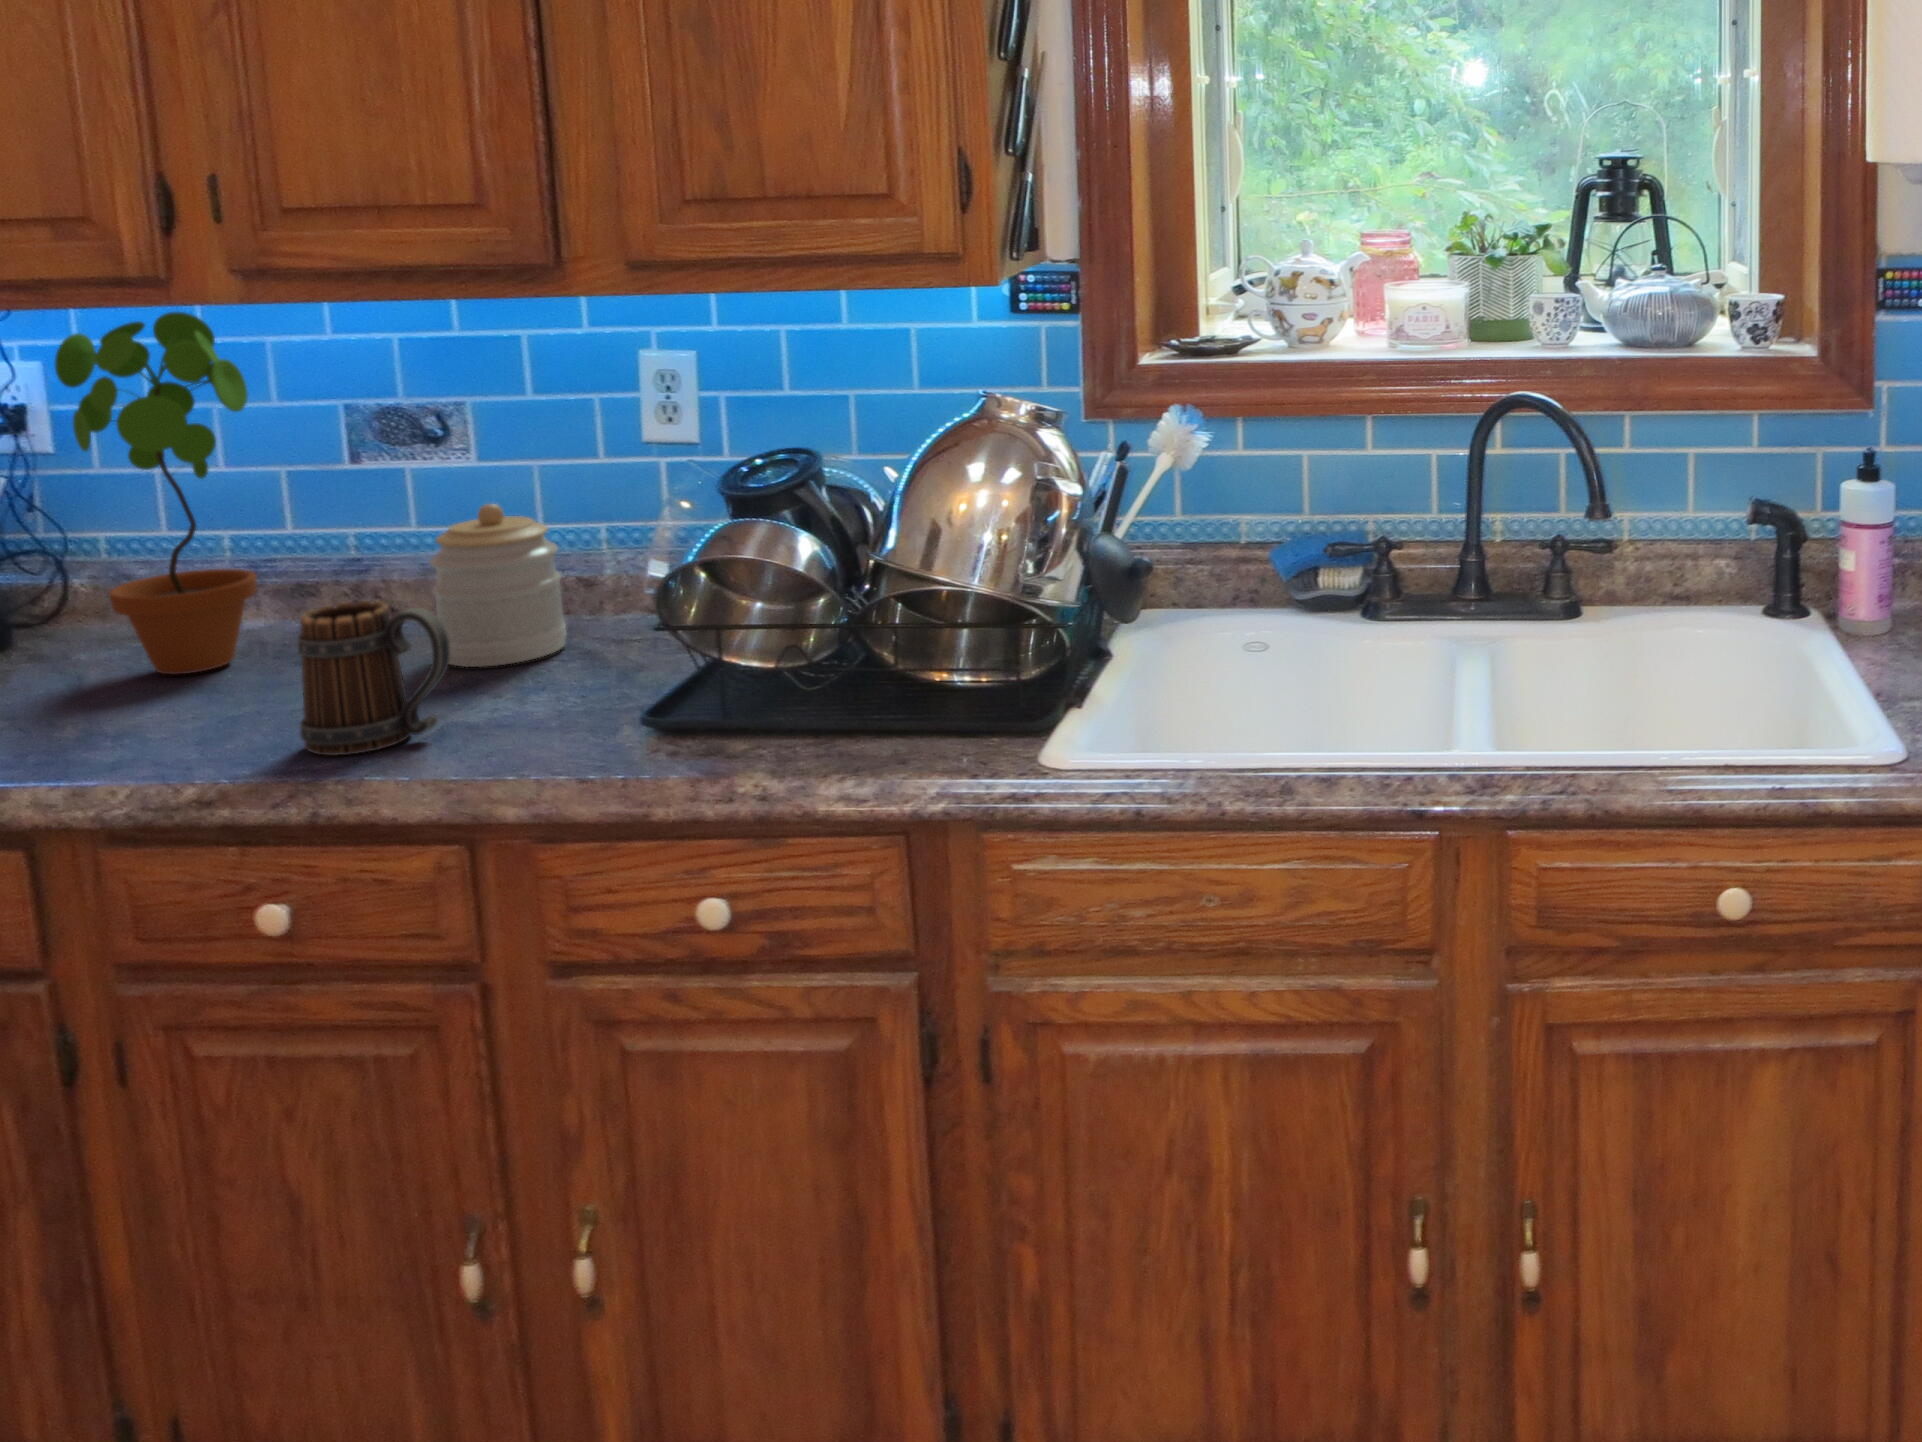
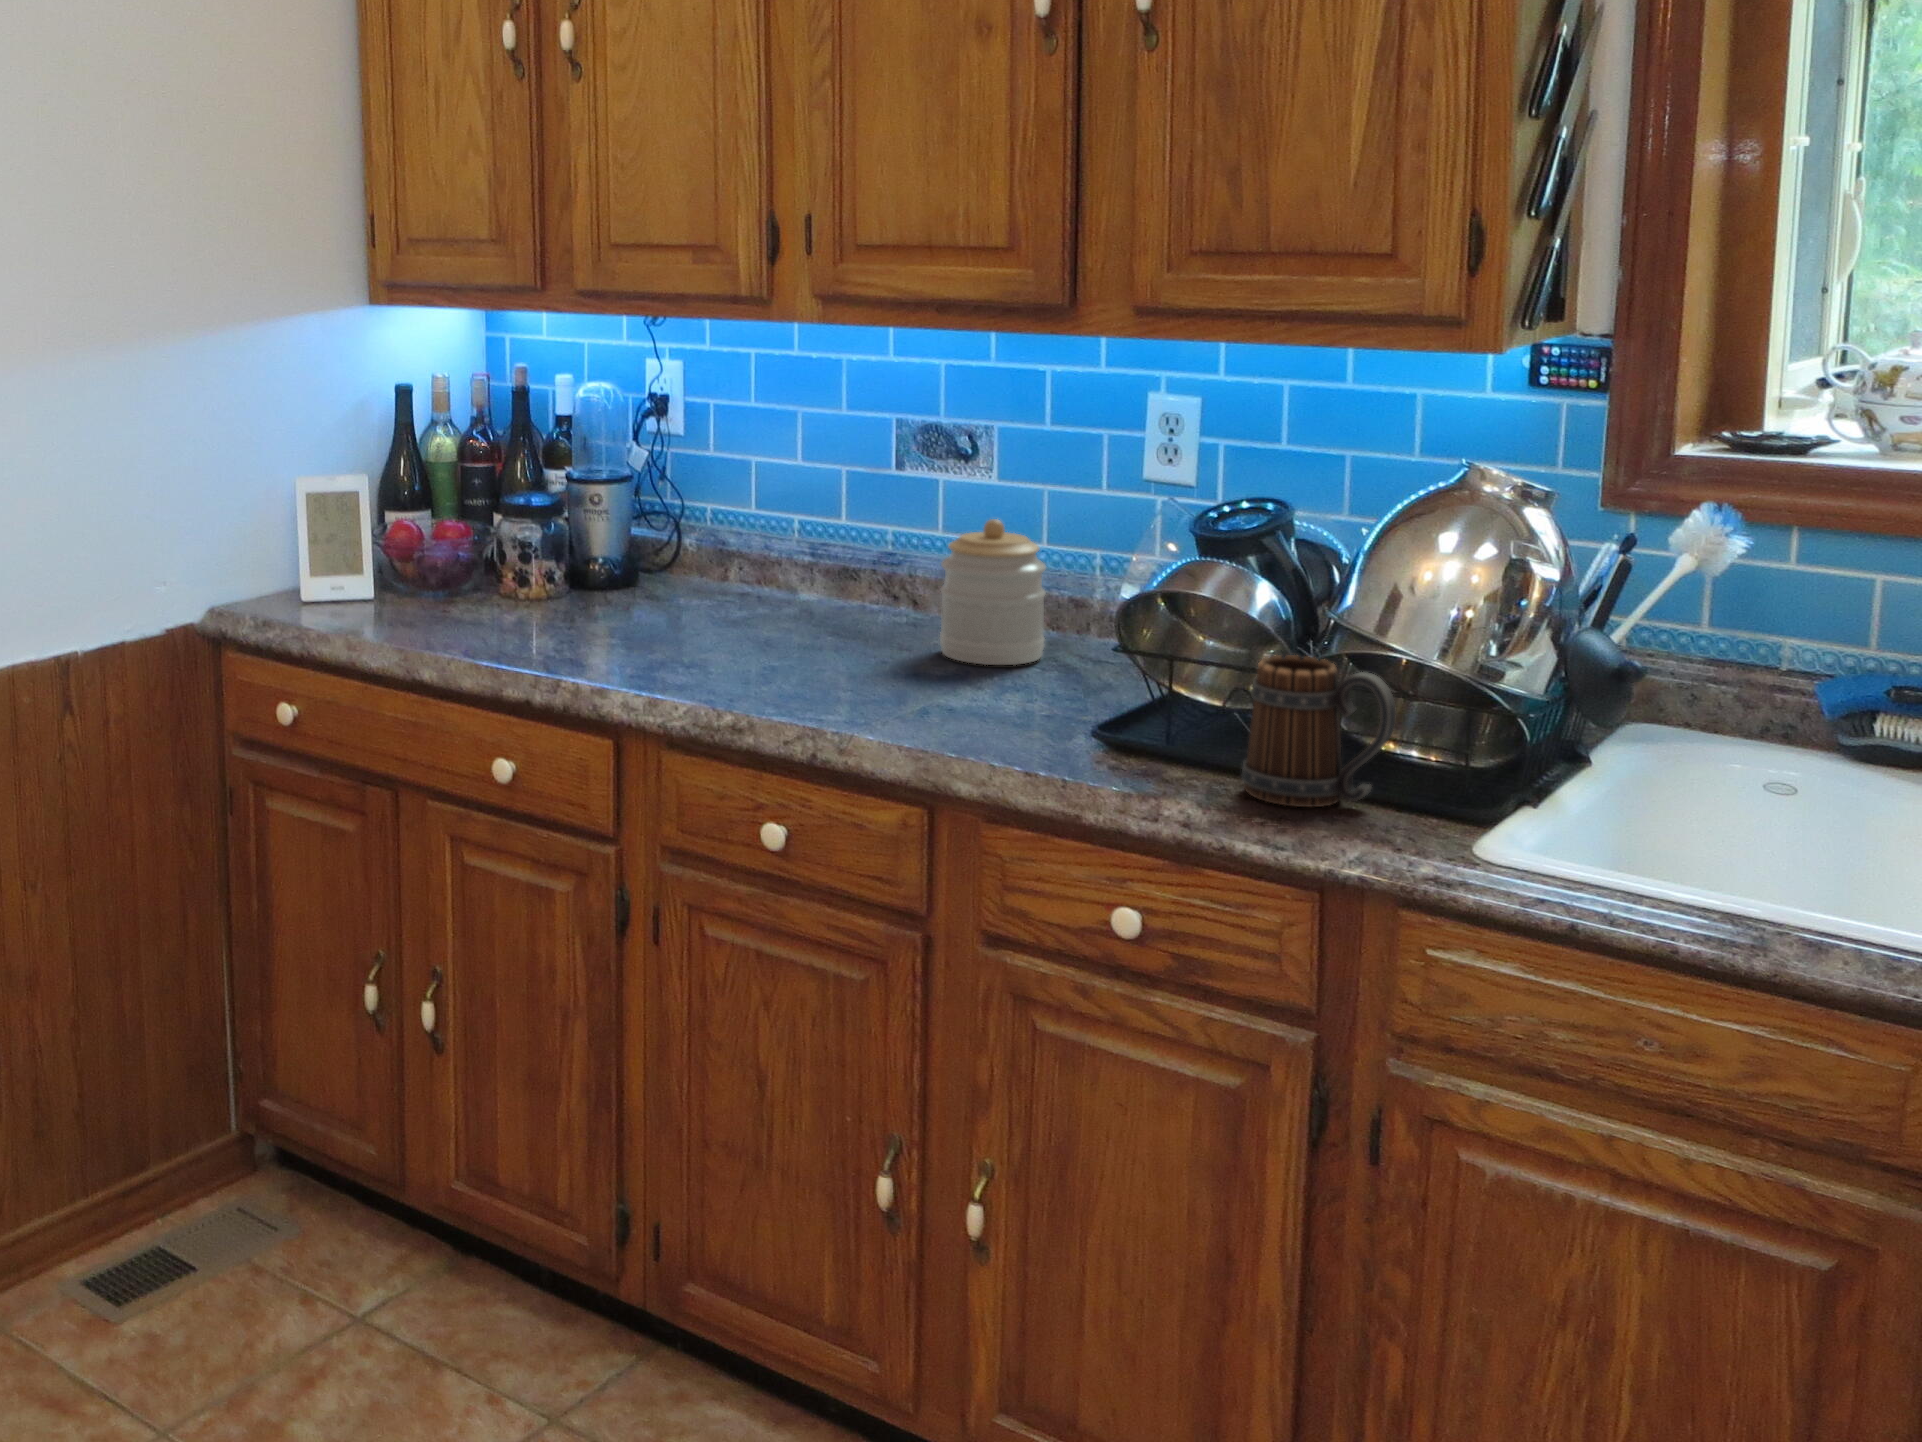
potted plant: present [55,311,257,674] -> none [700,330,824,628]
mug: present [298,601,450,755] -> present [1242,655,1395,807]

